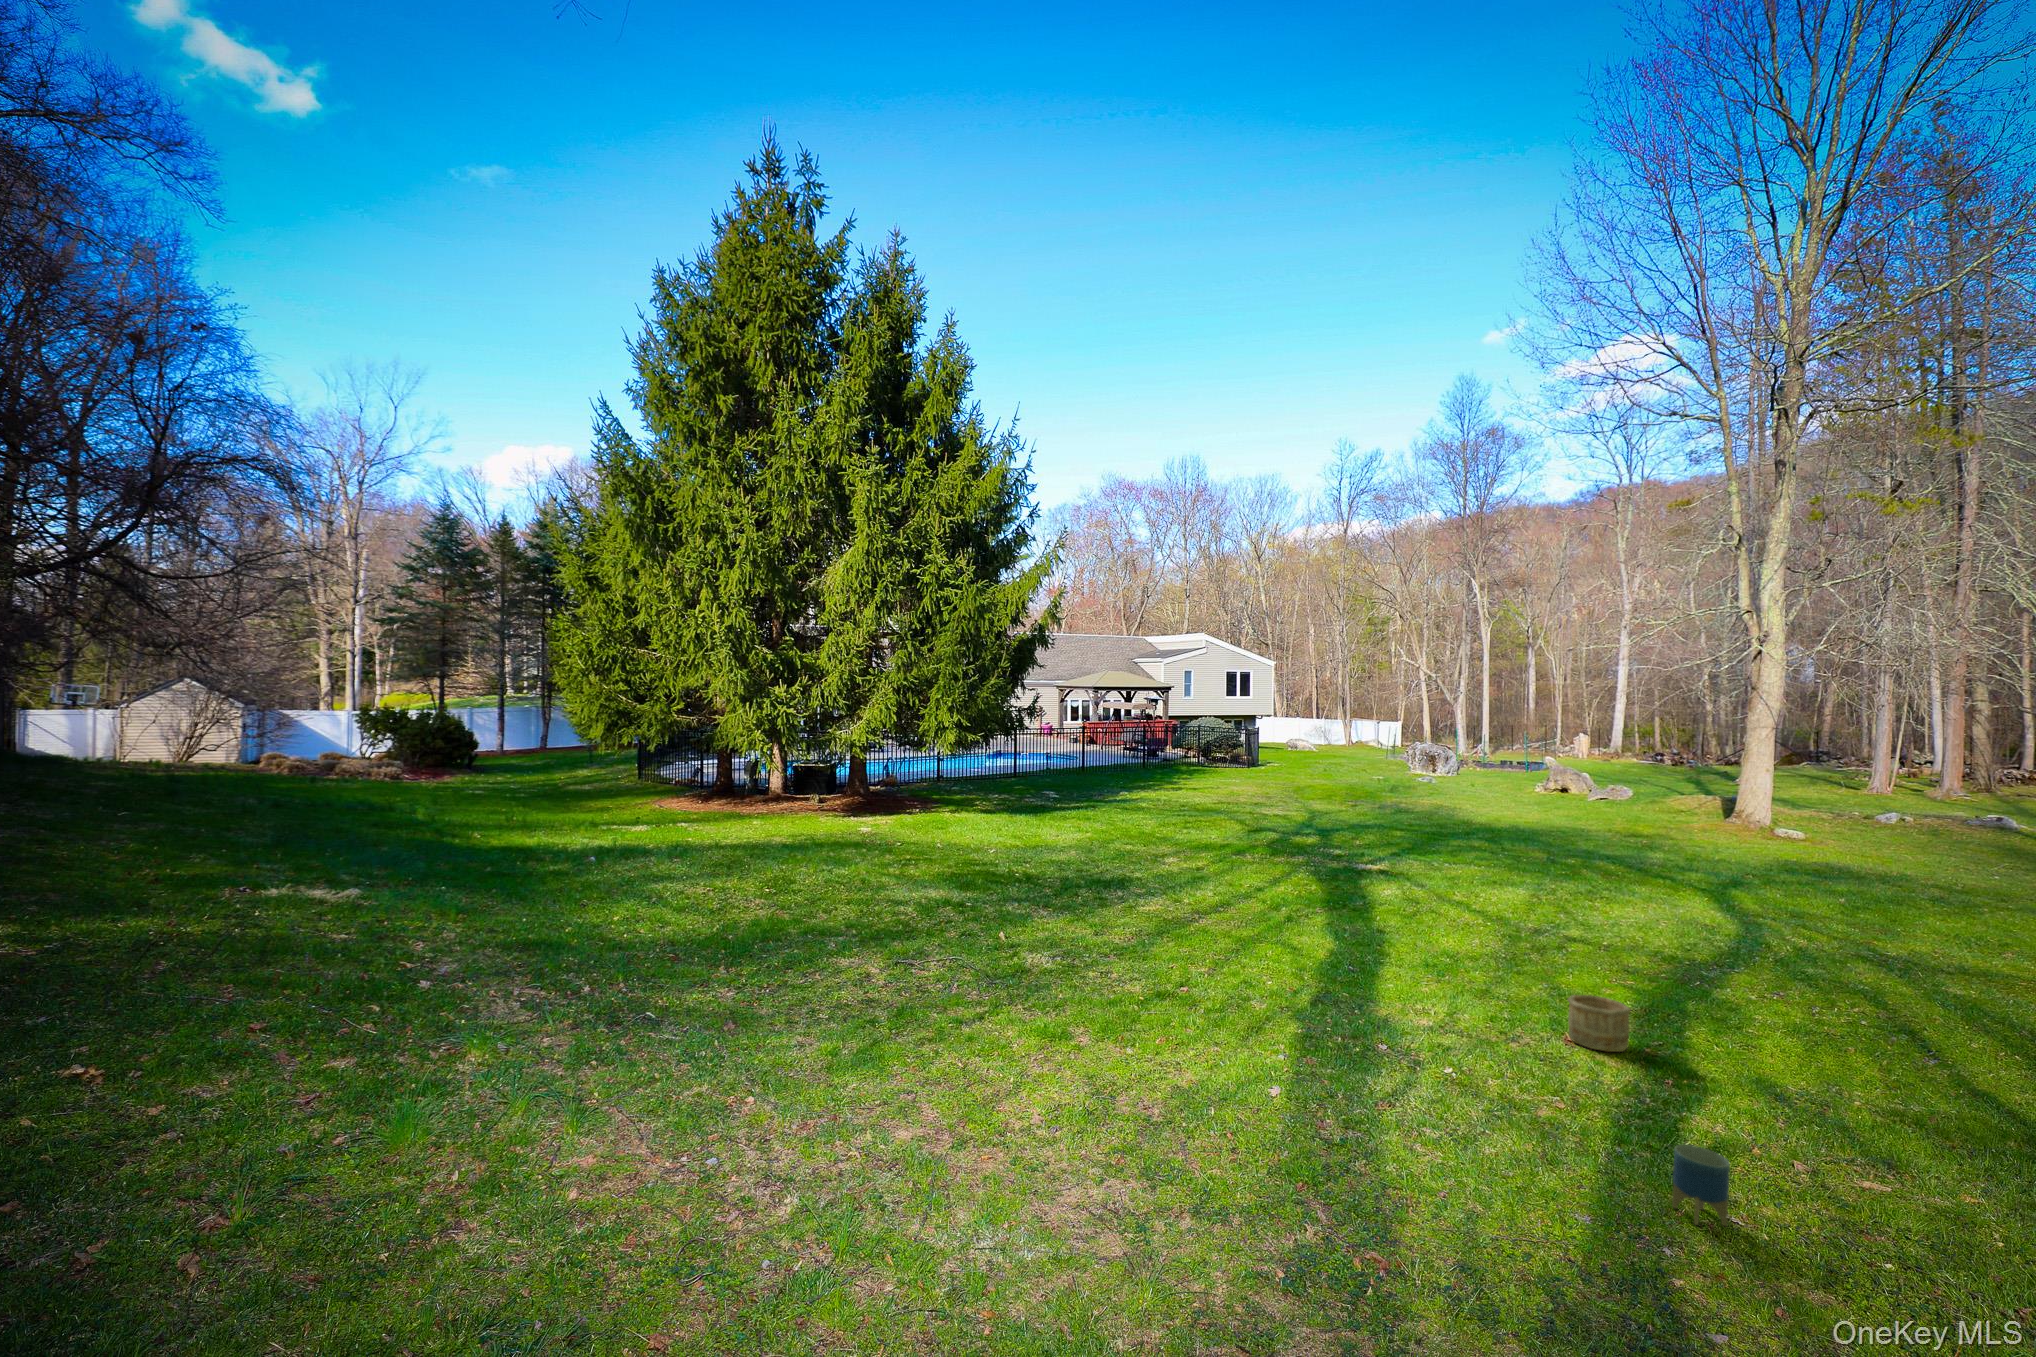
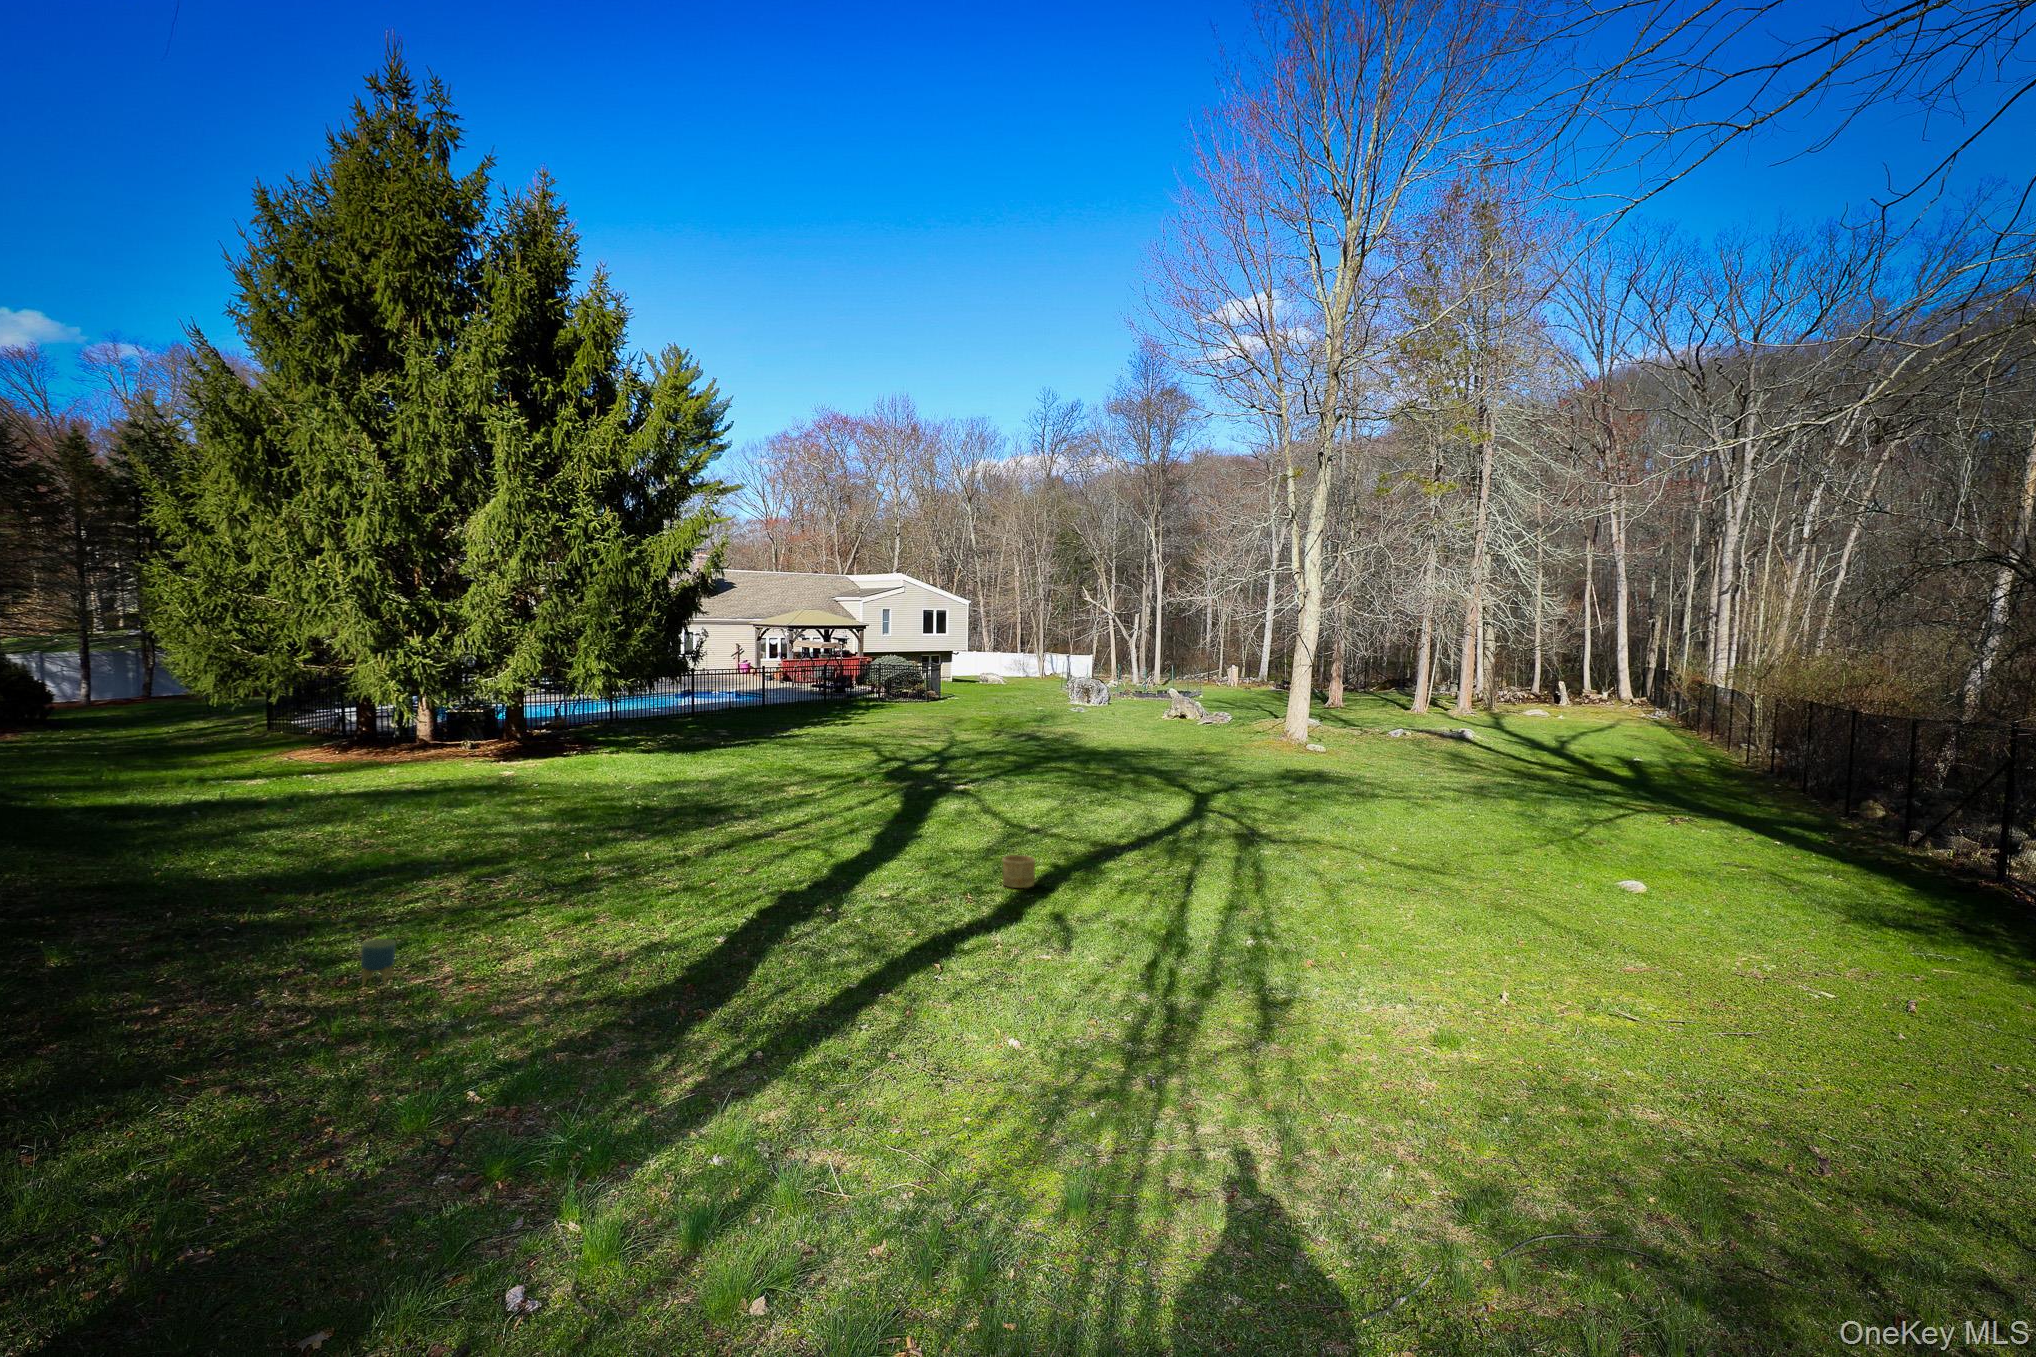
planter: present [1672,1145,1730,1226] -> present [361,939,396,985]

